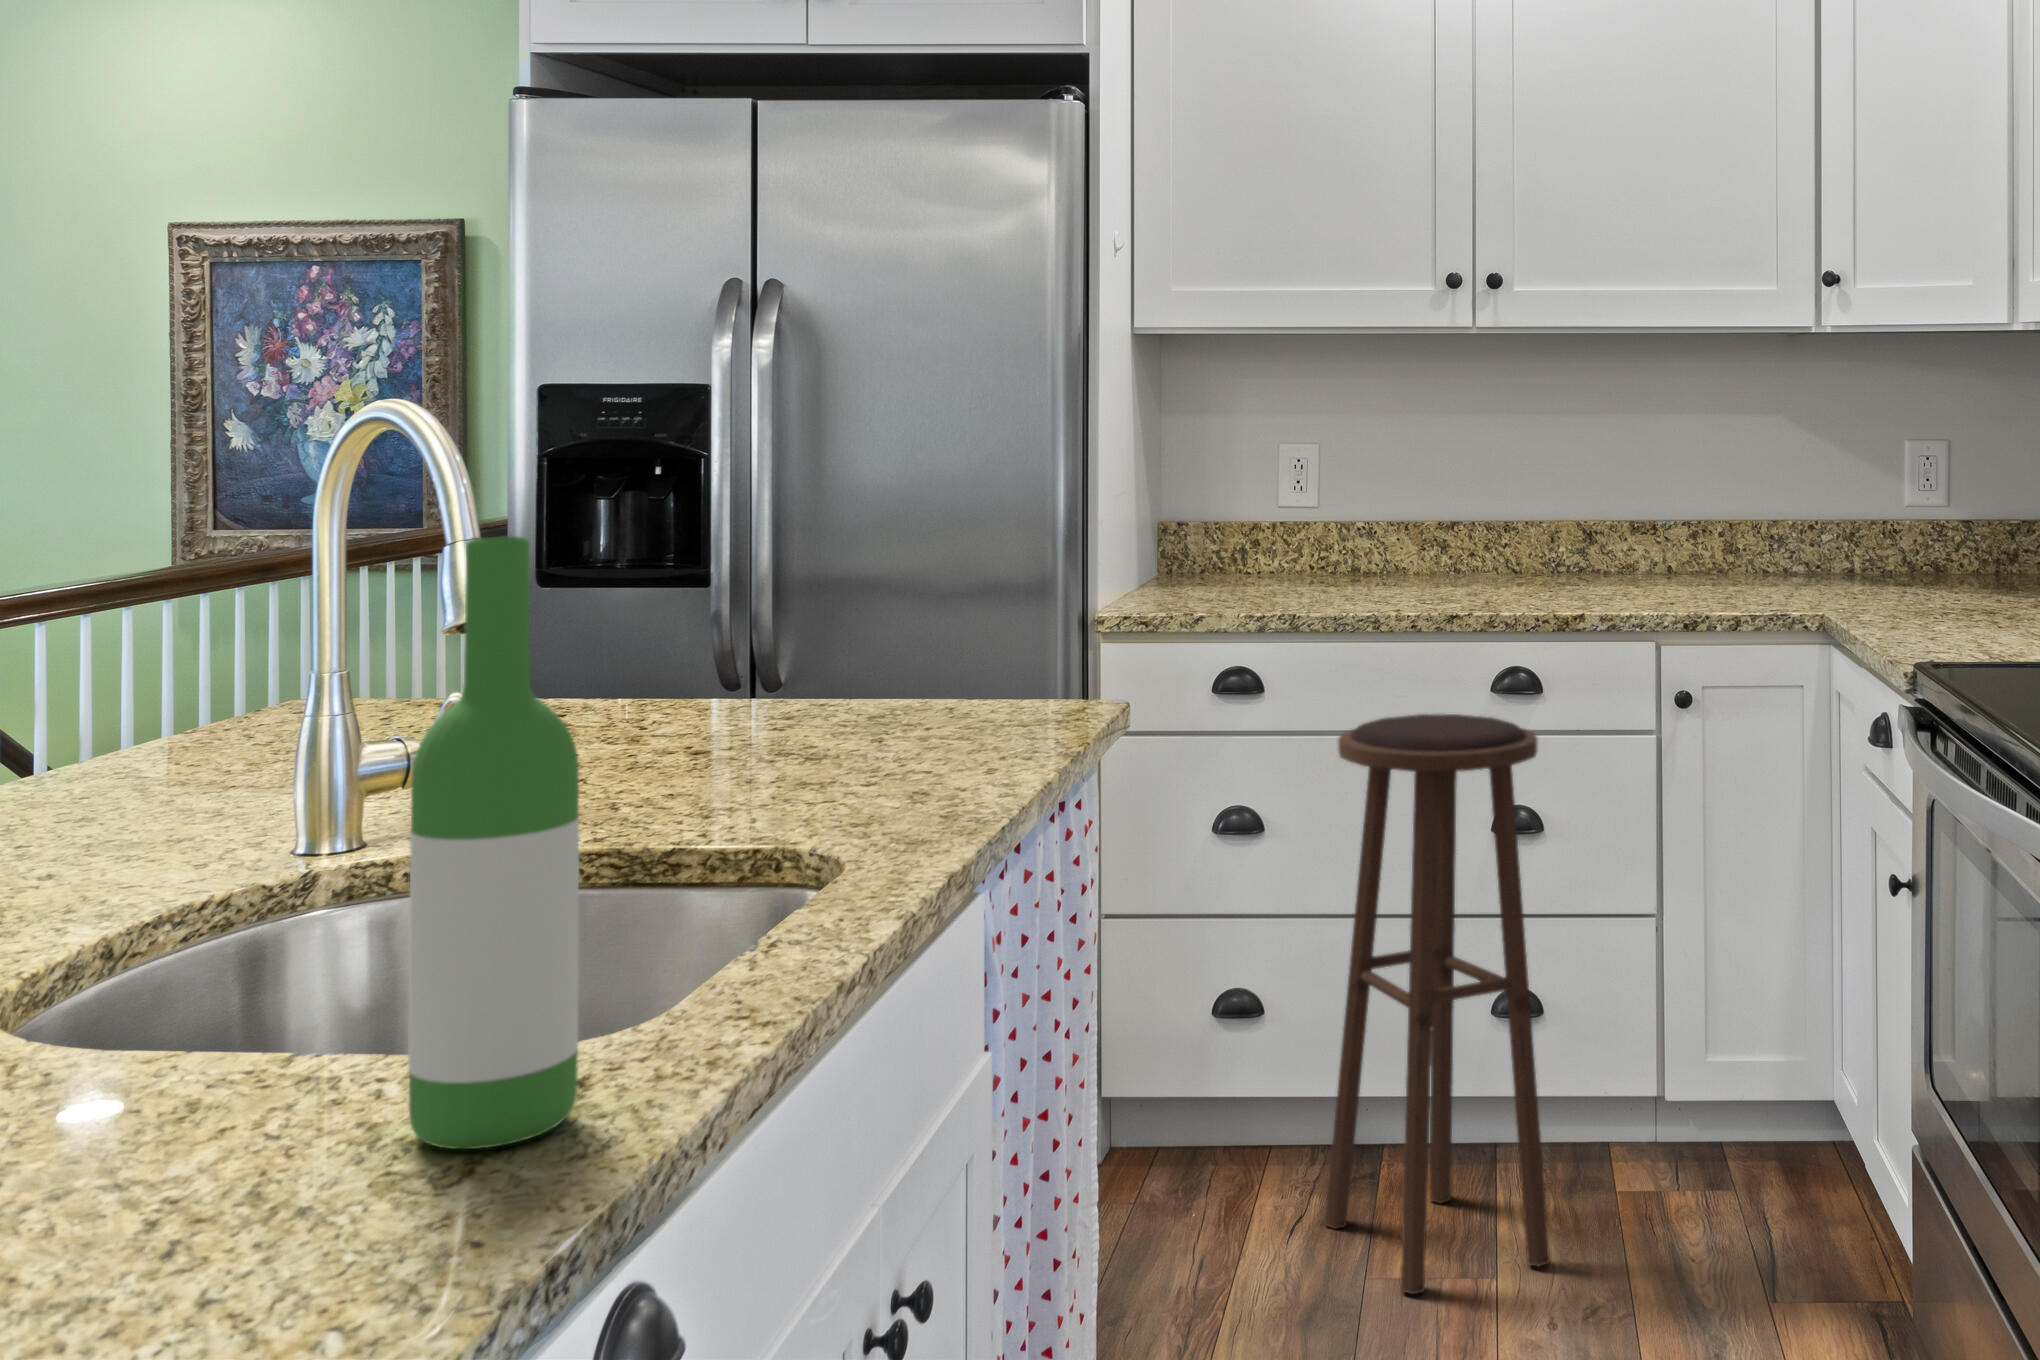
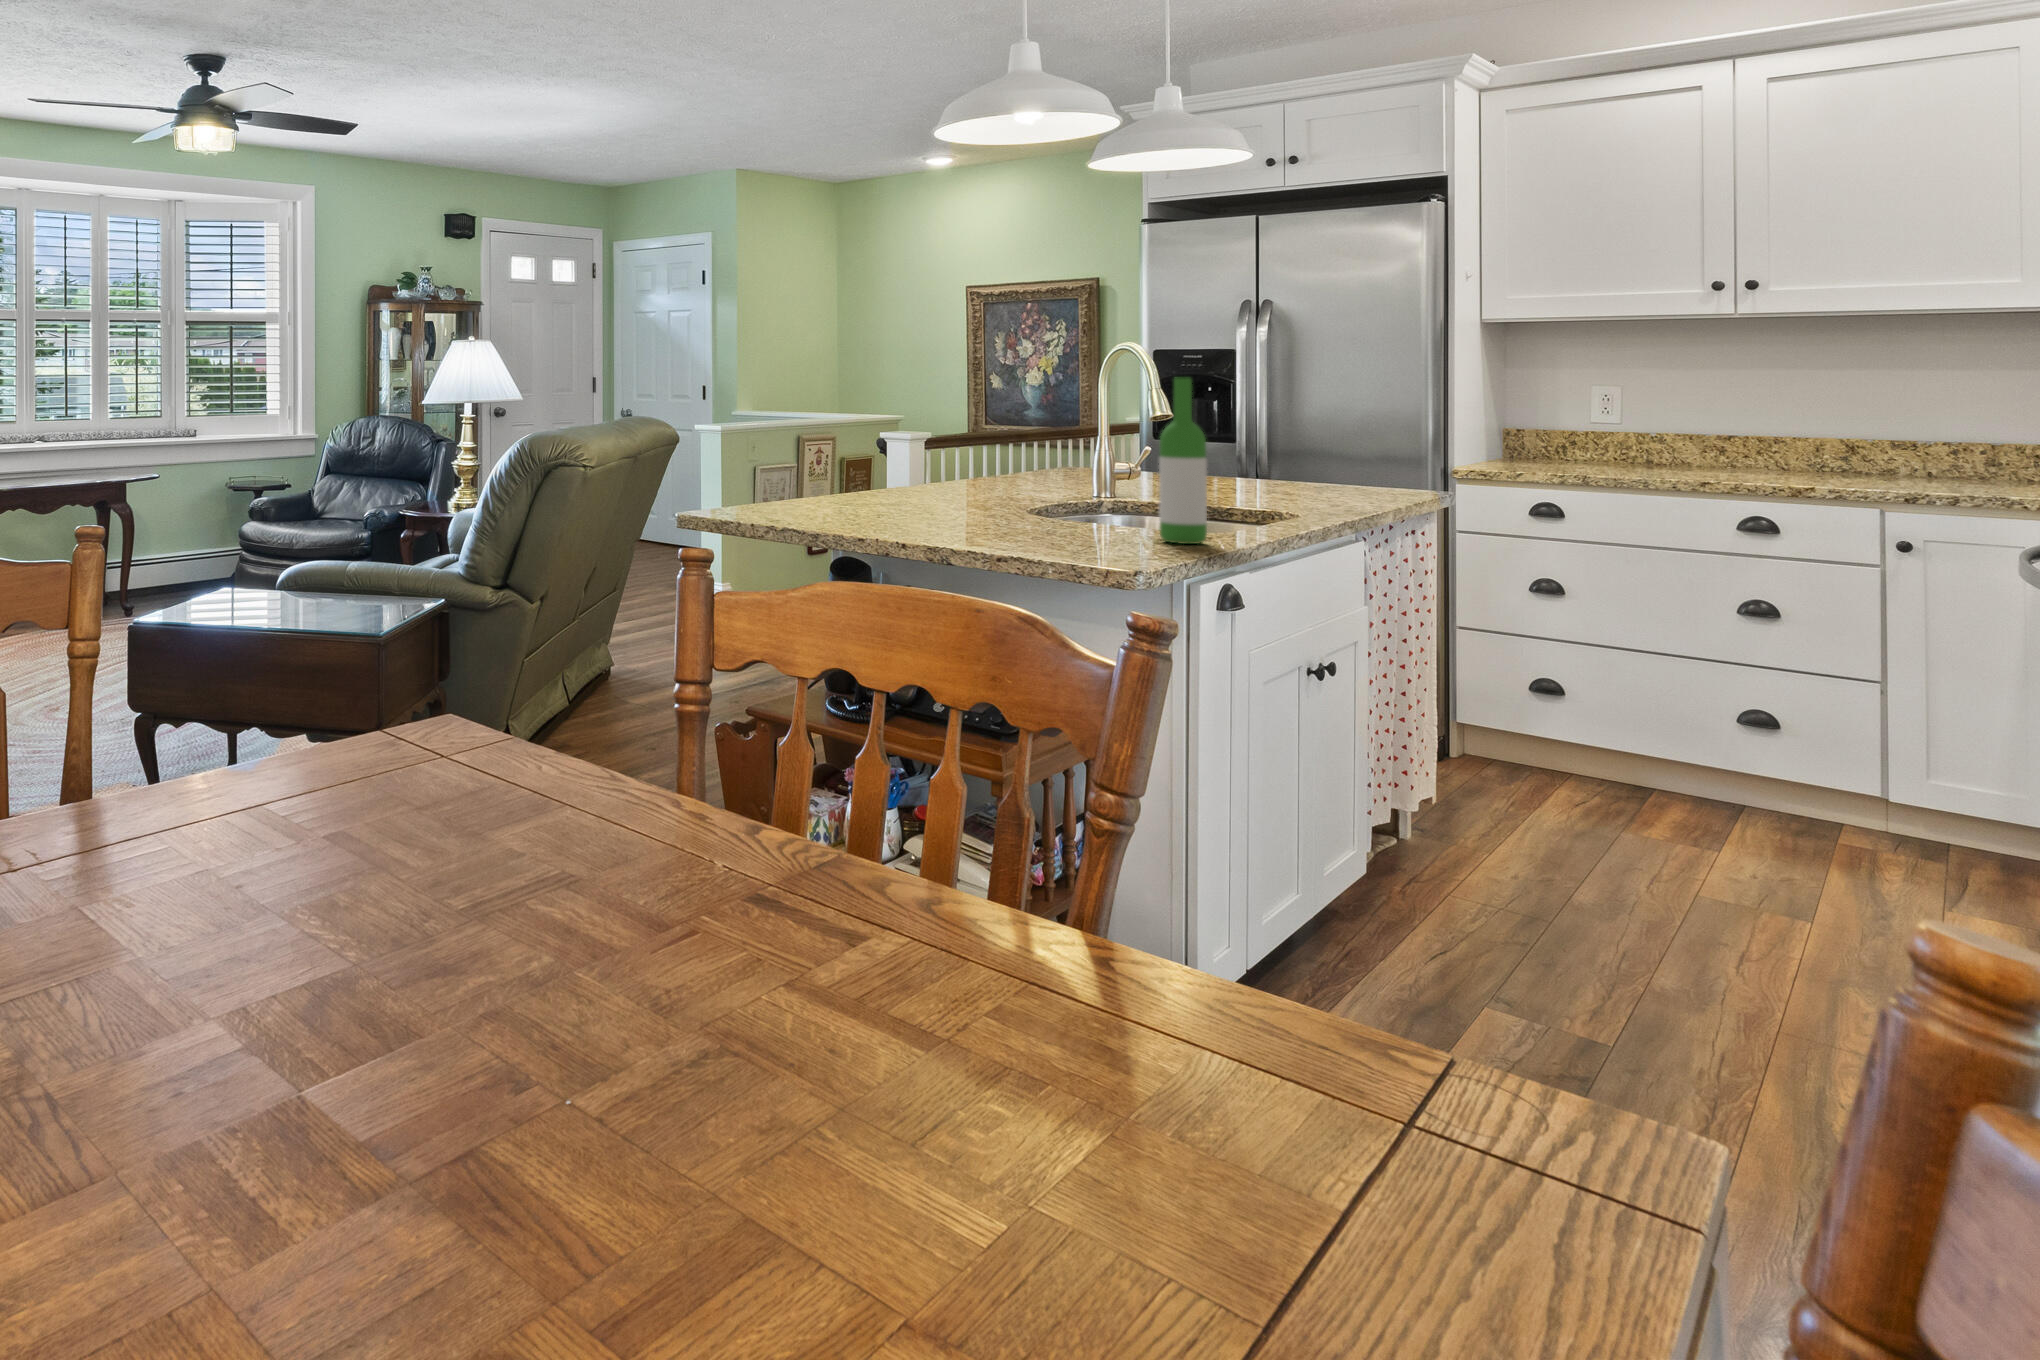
stool: present [1325,714,1550,1294] -> none [1598,534,1759,857]

